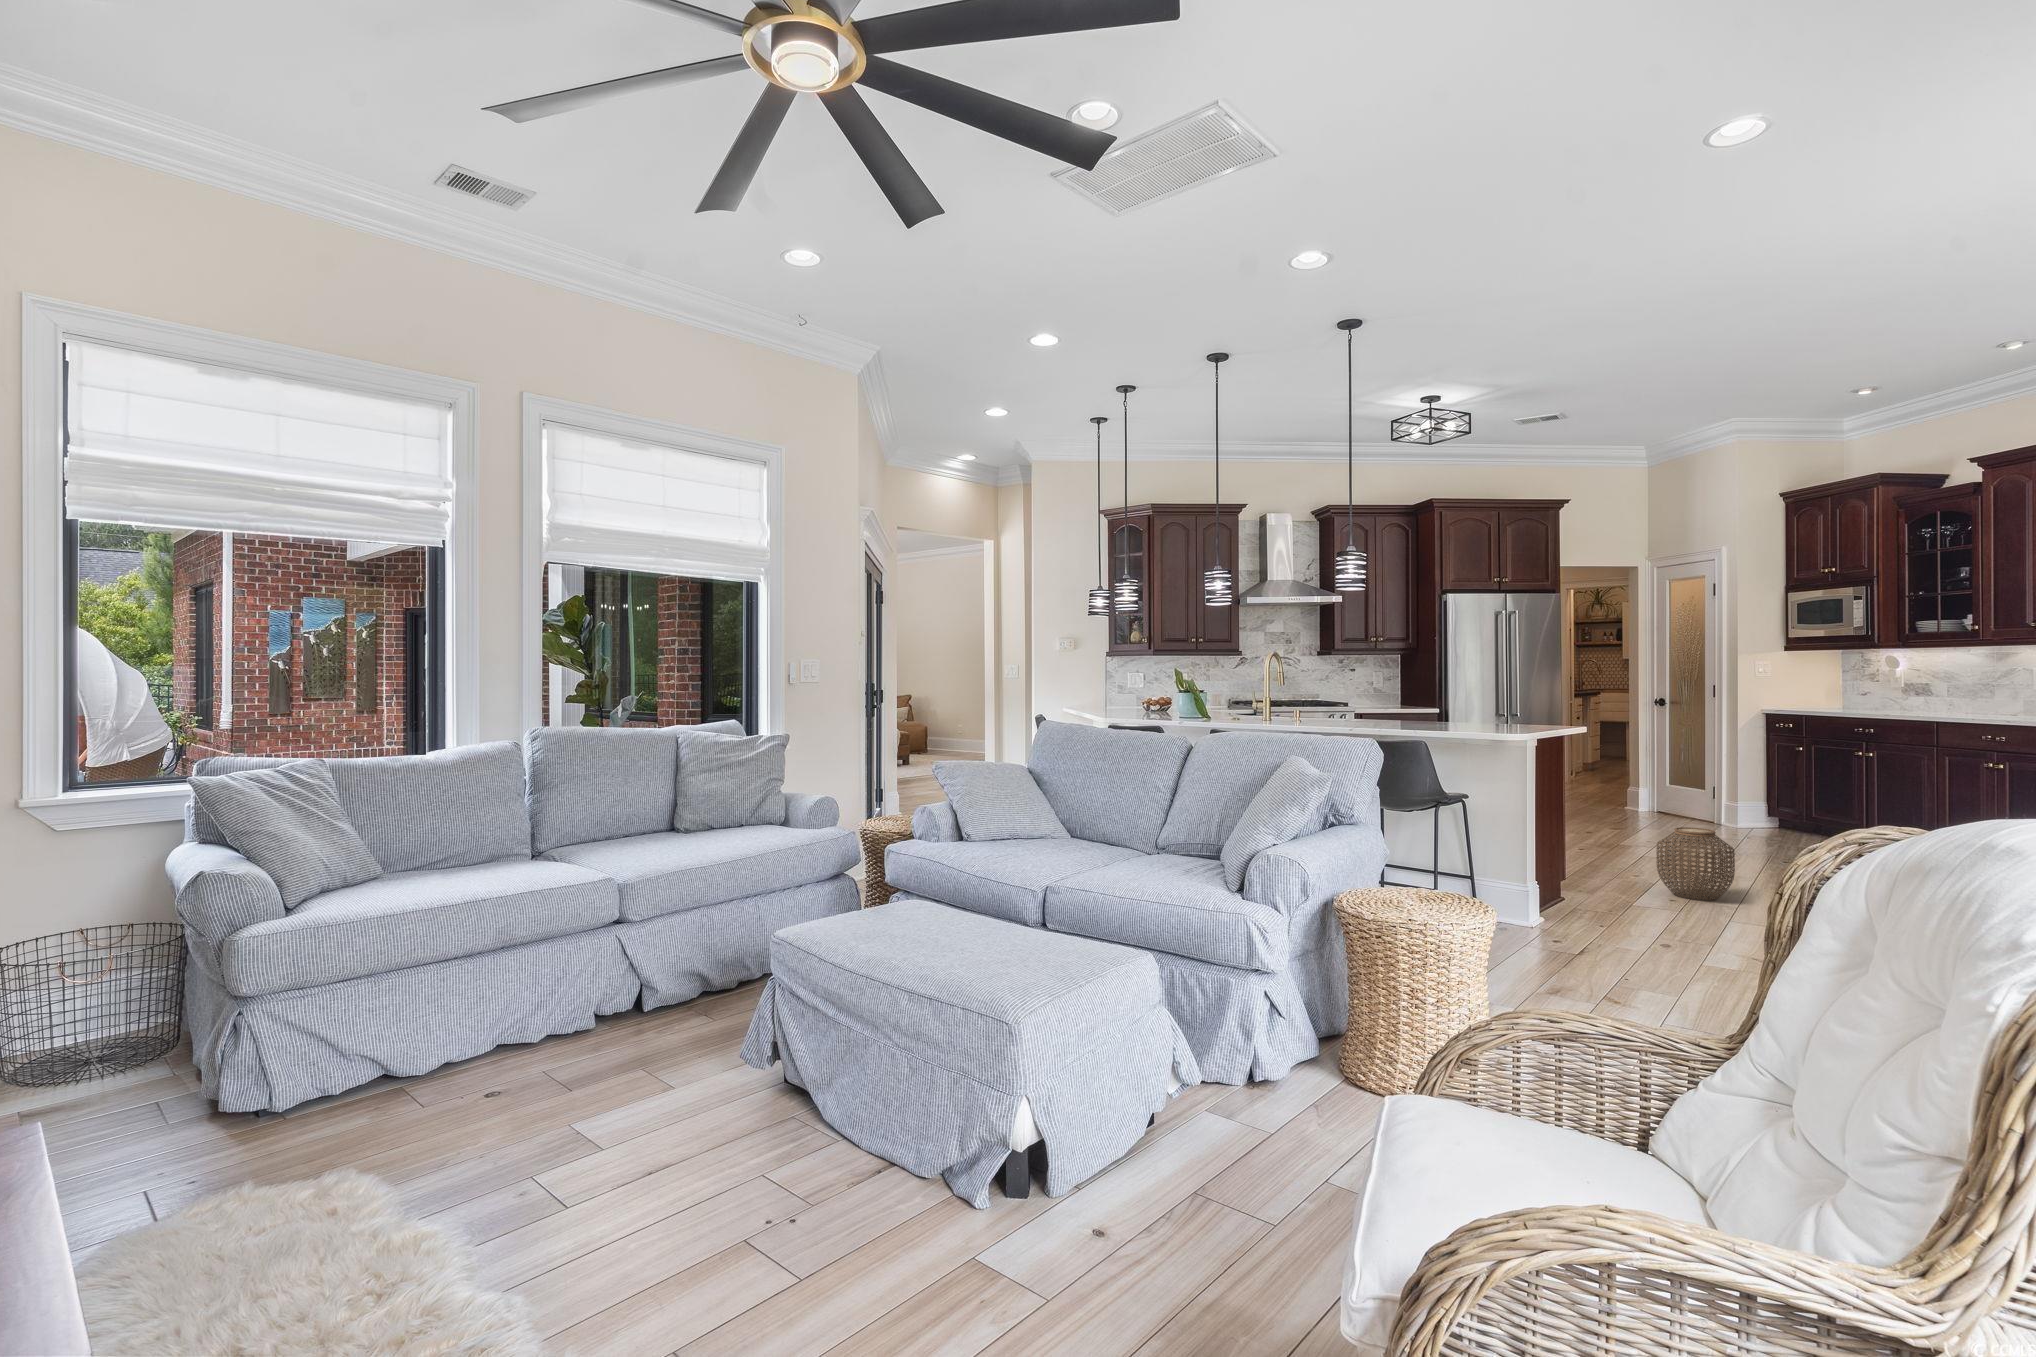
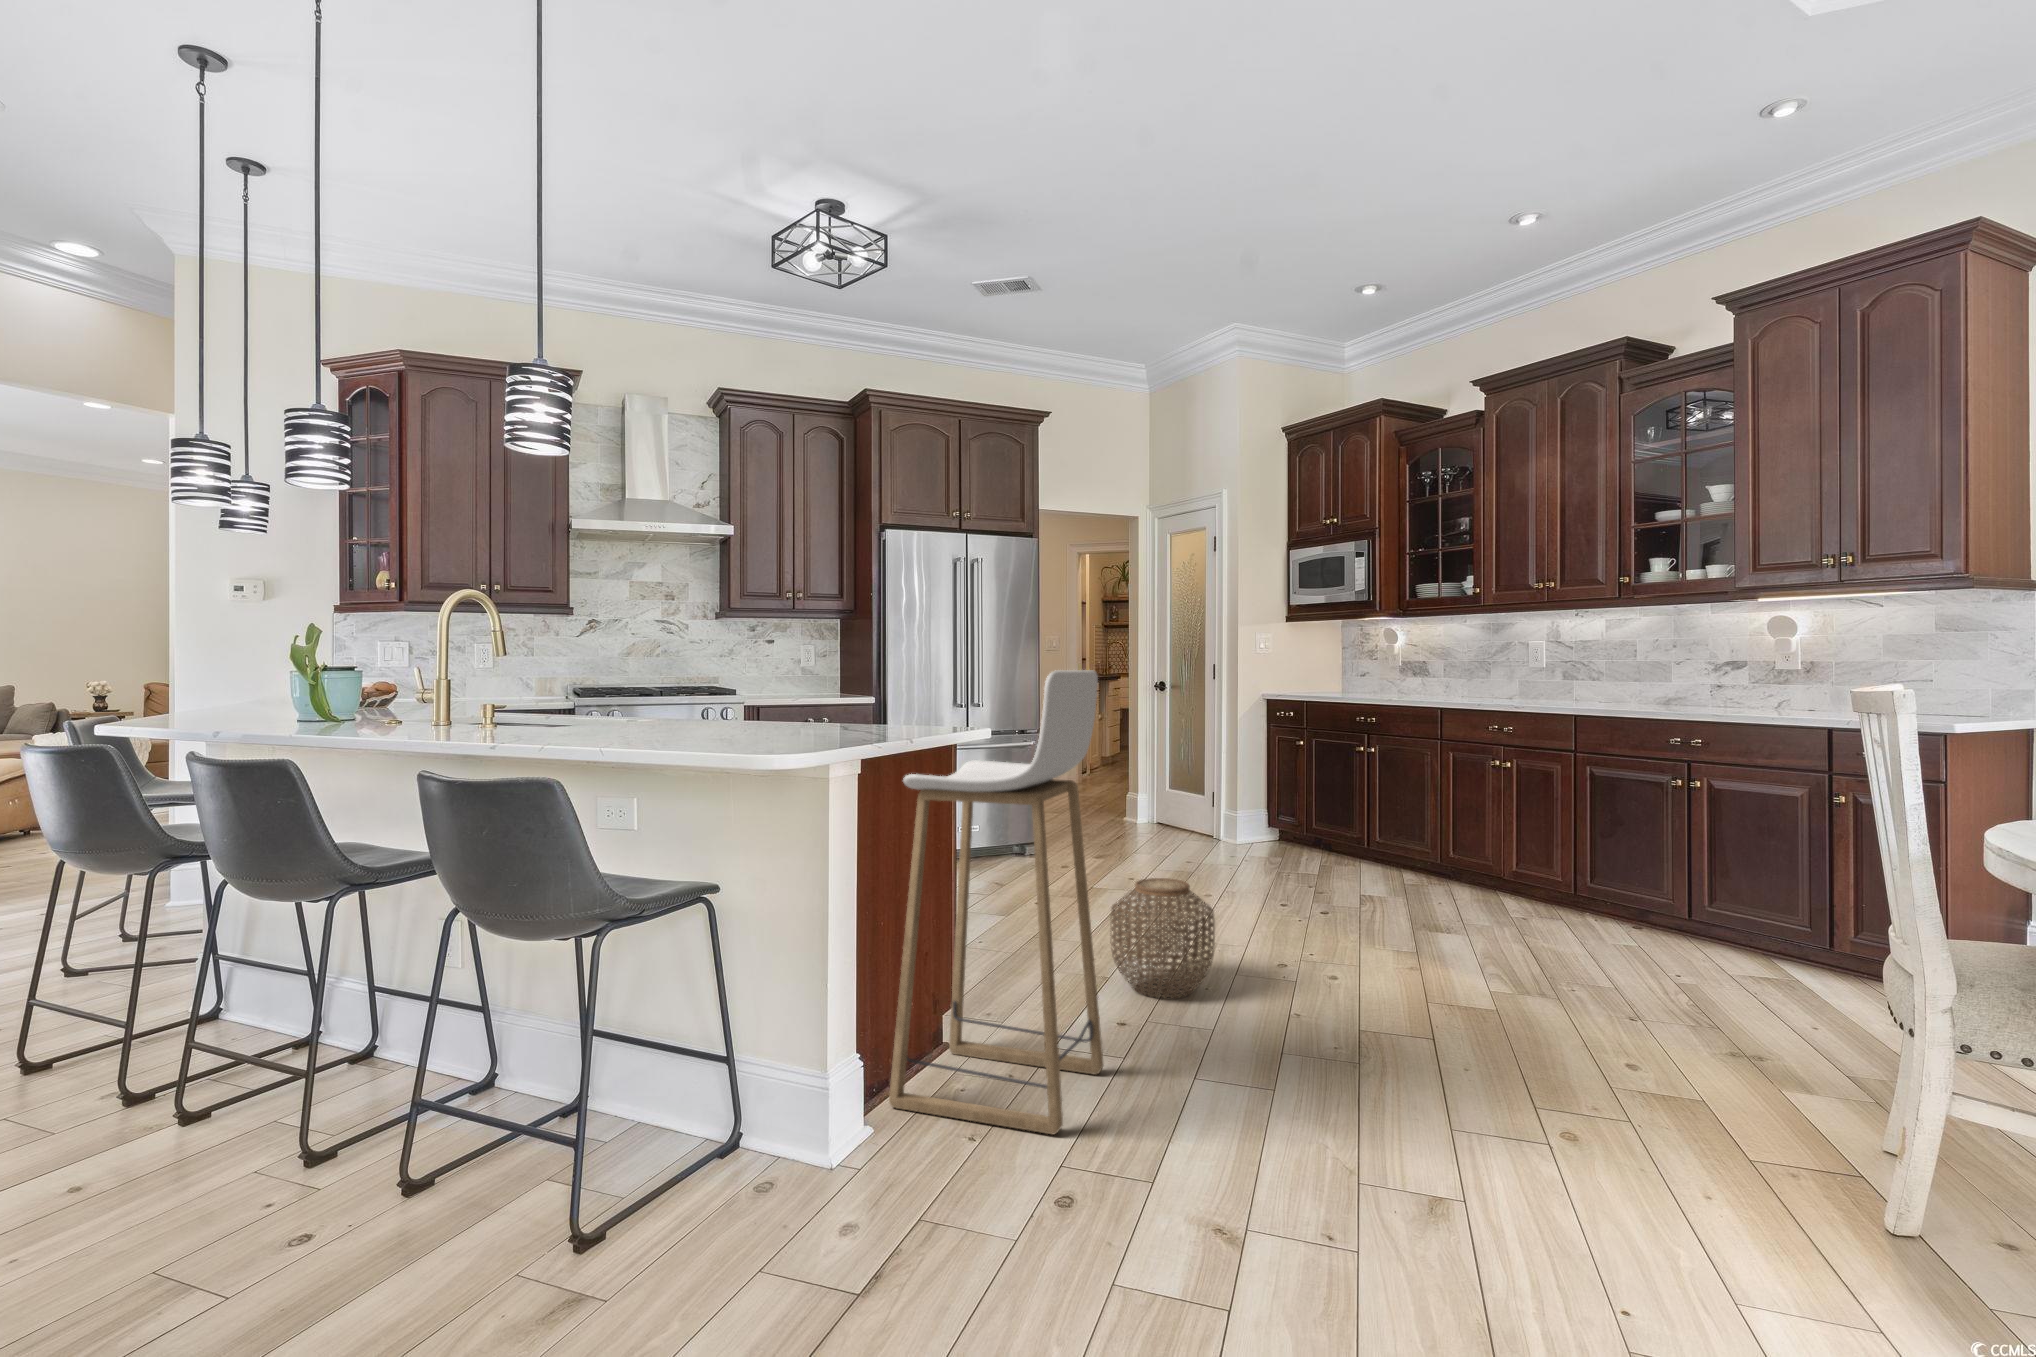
bar stool: none [1545,699,1668,936] -> present [889,670,1104,1134]

